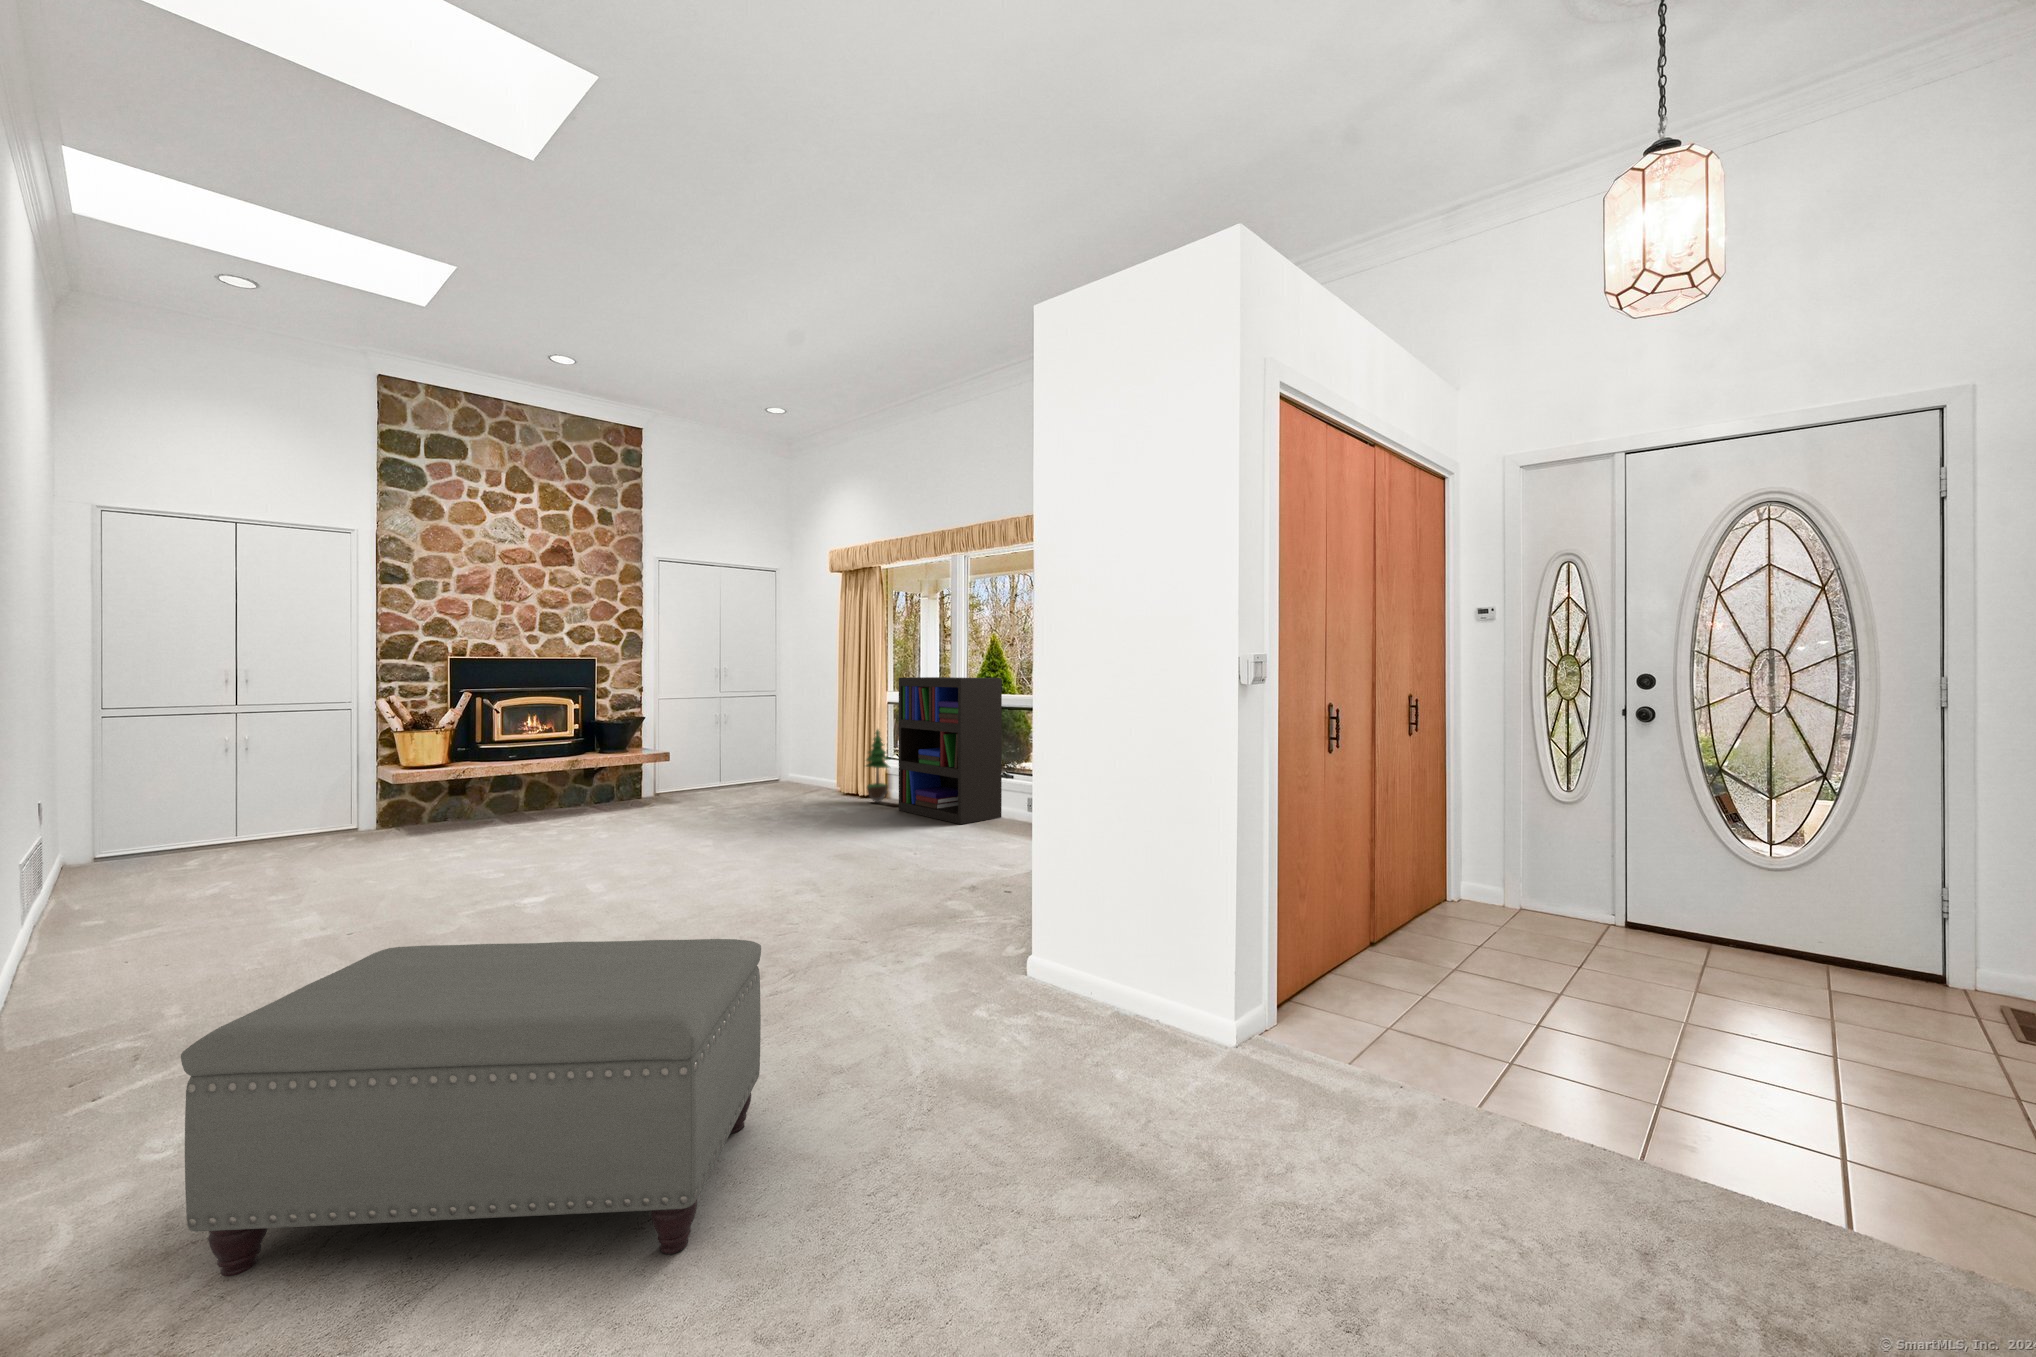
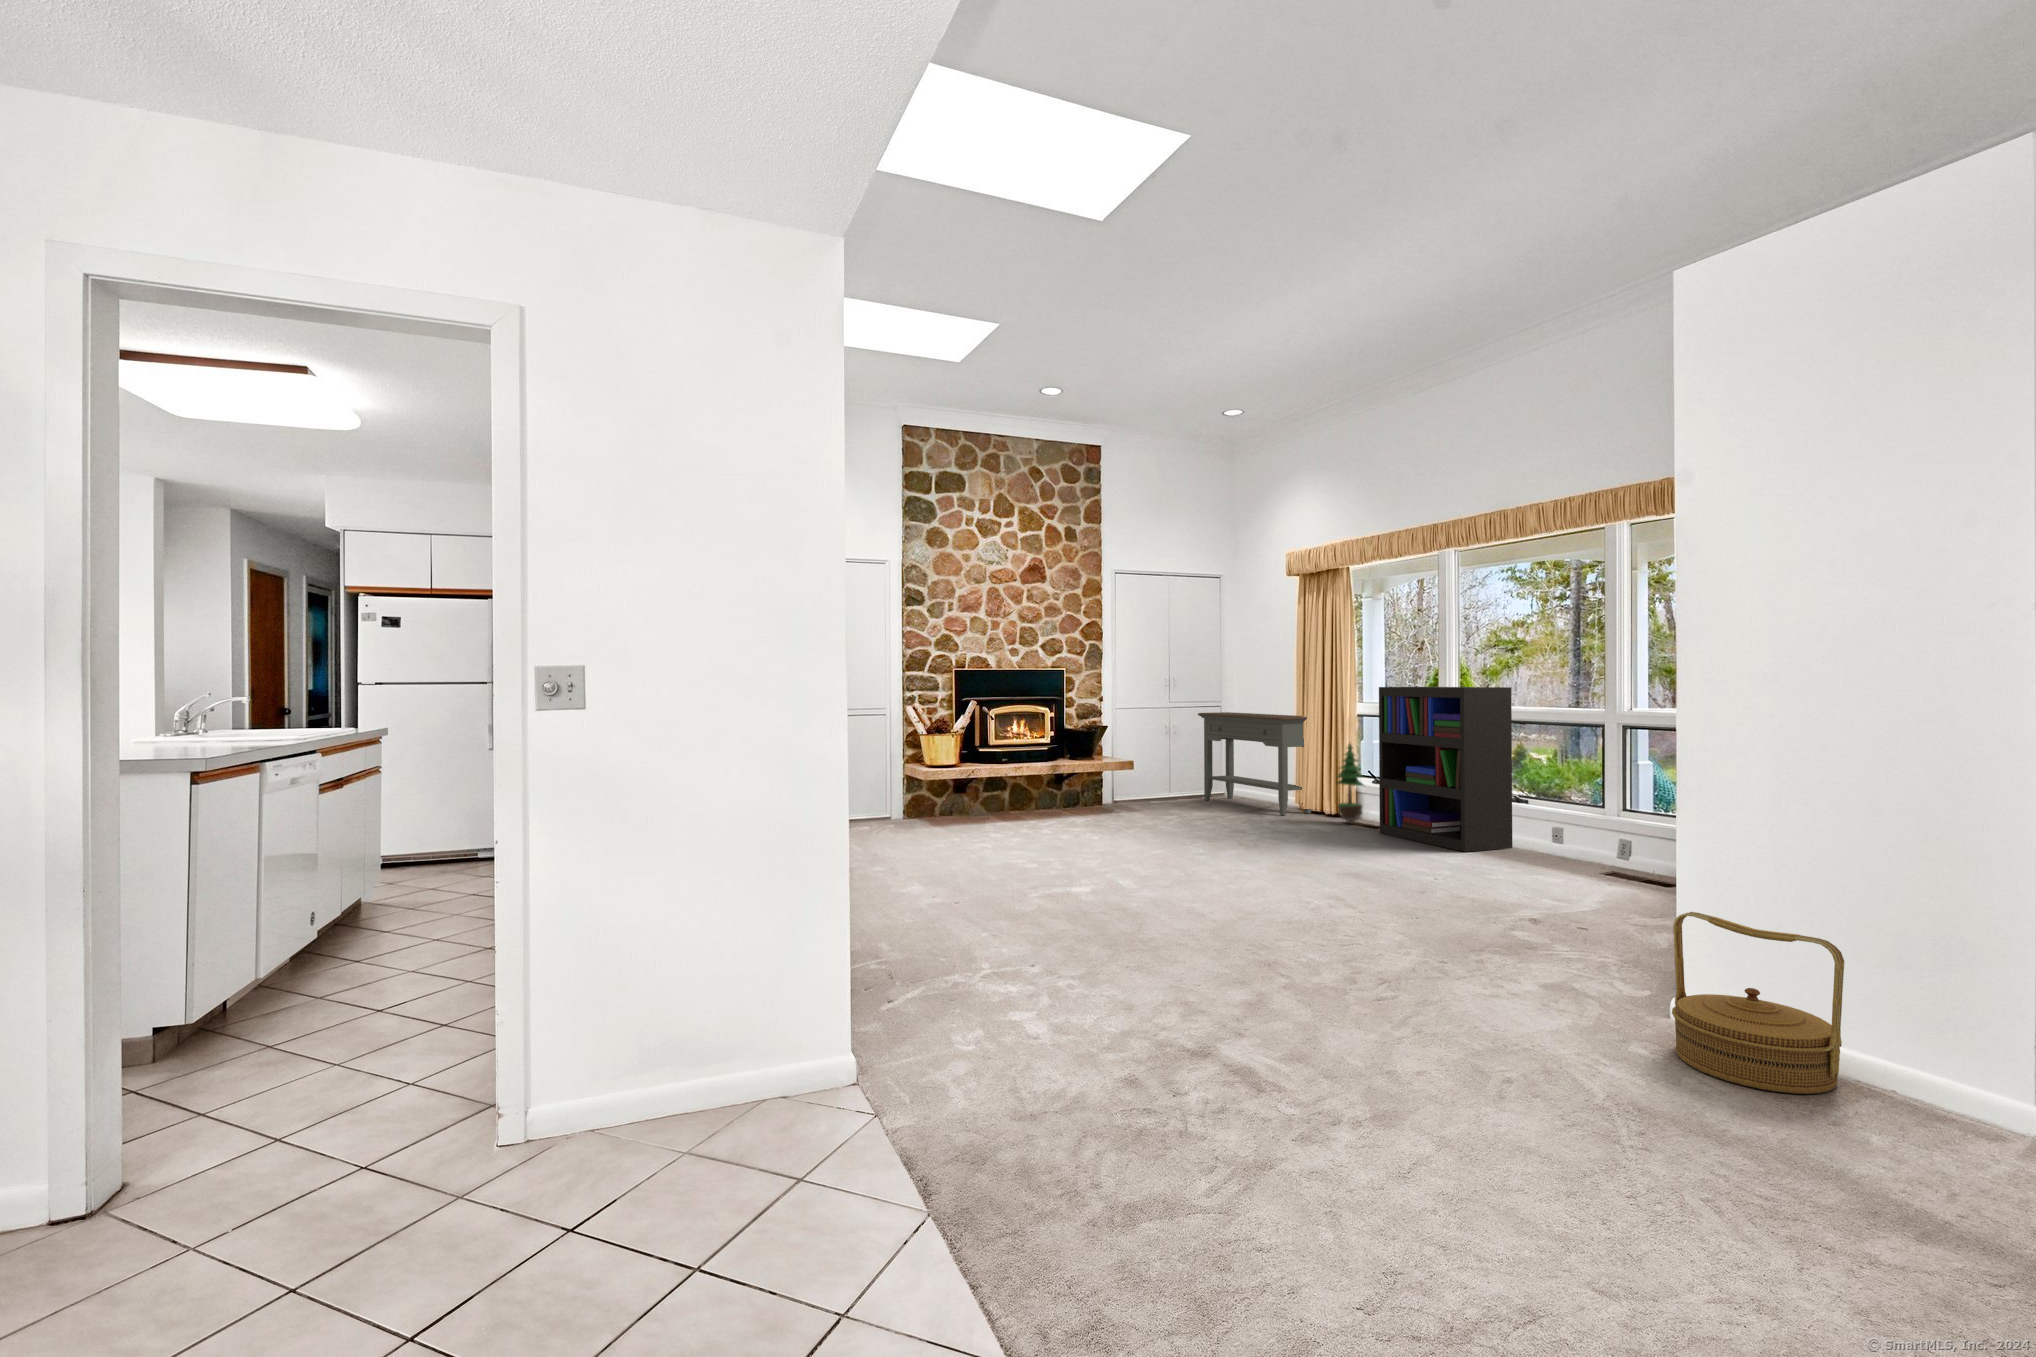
console table: none [749,701,852,798] -> present [1198,712,1311,815]
woven basket: none [1031,891,1153,1058] -> present [1672,912,1844,1094]
ottoman: present [181,939,761,1277] -> none [1054,894,1429,1158]

